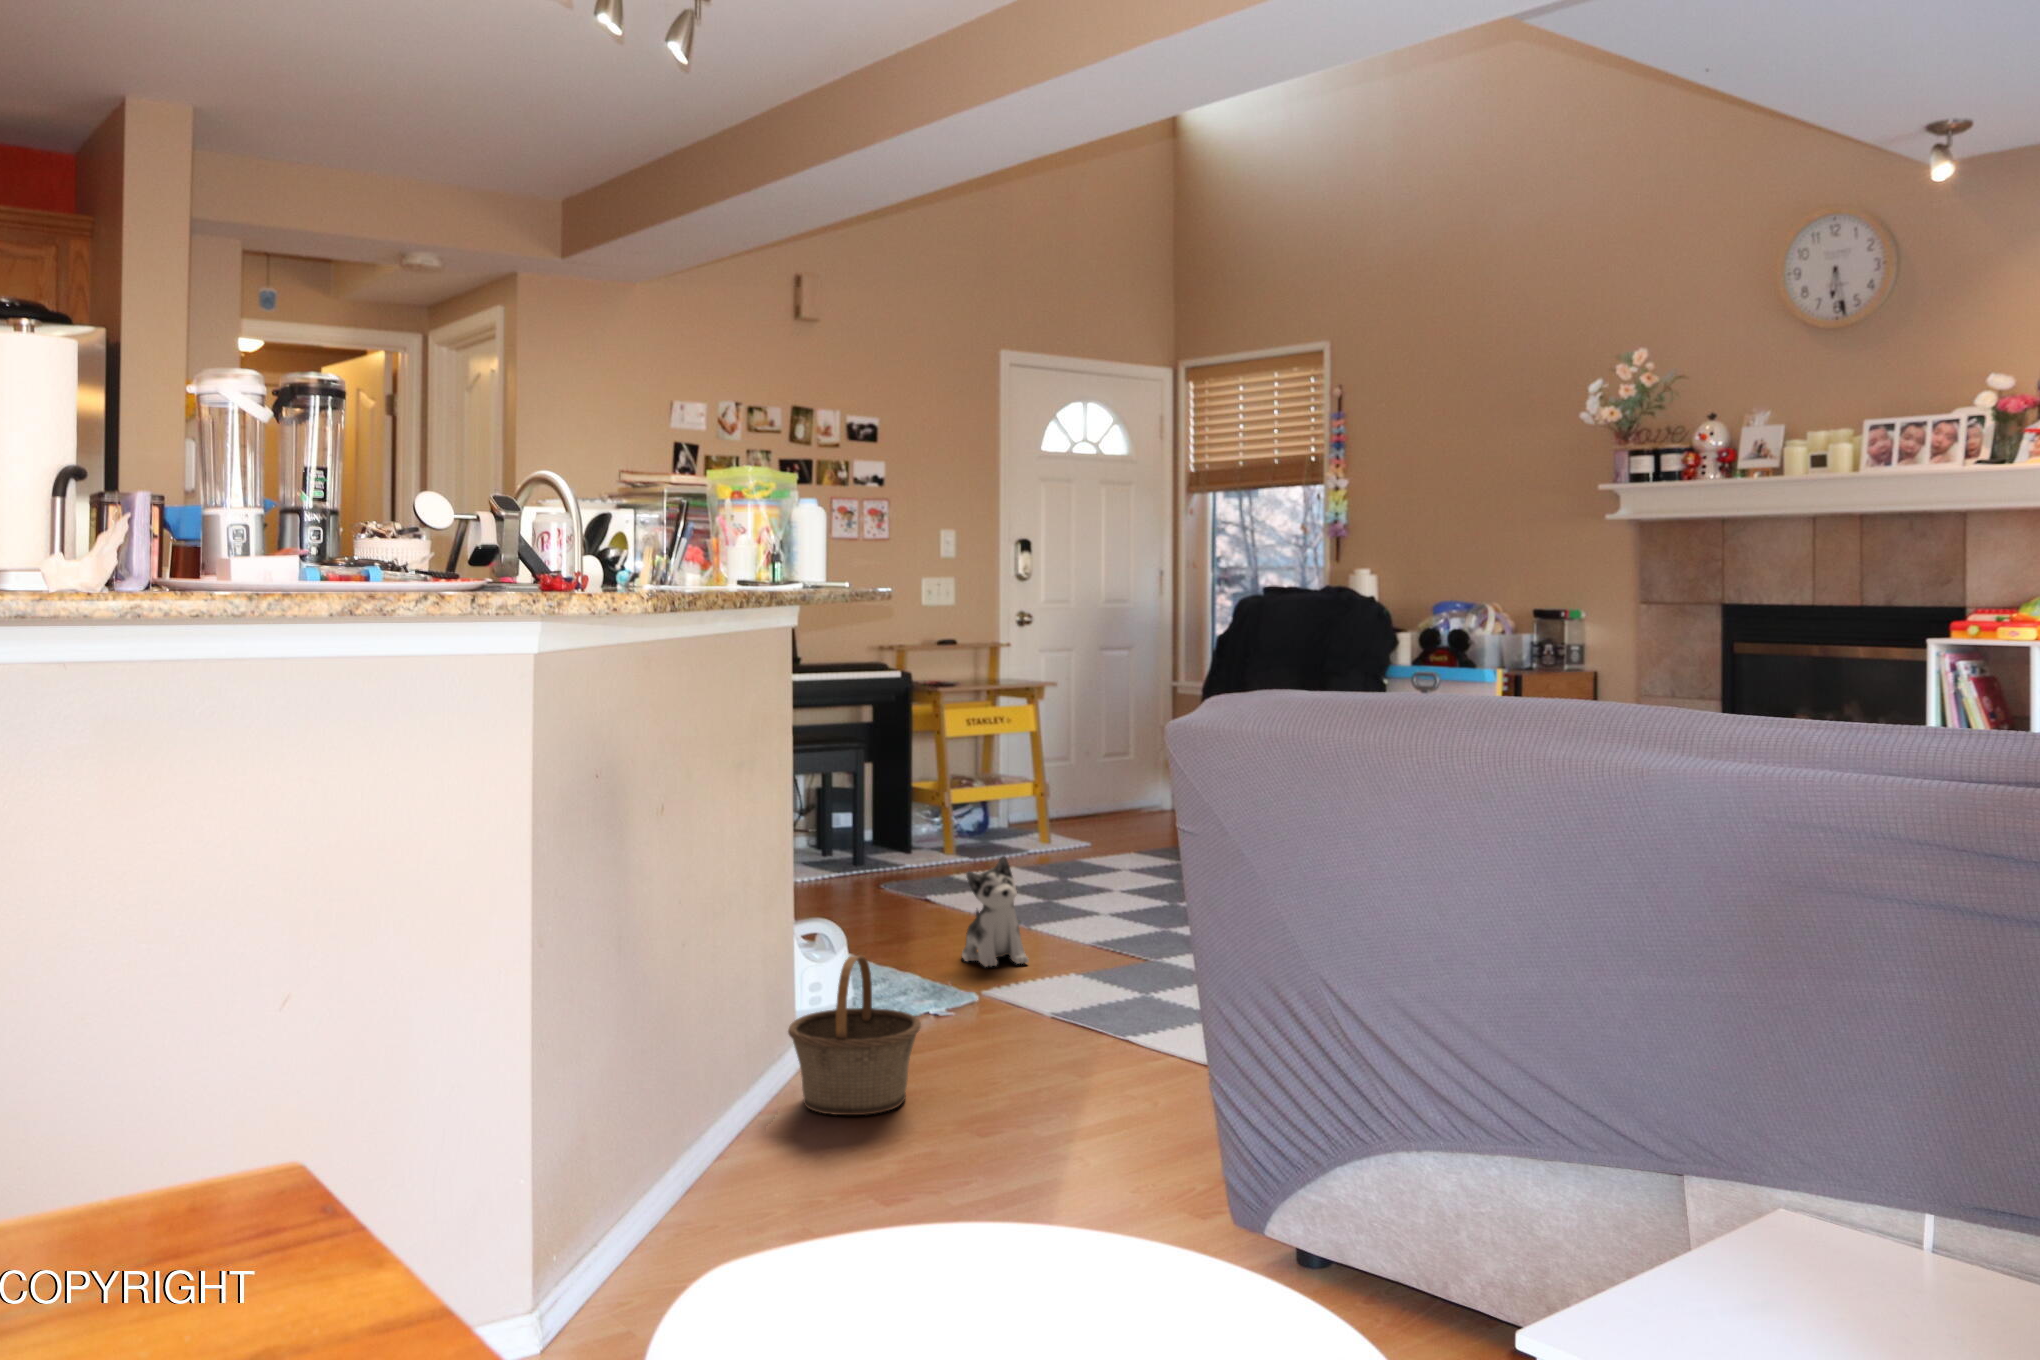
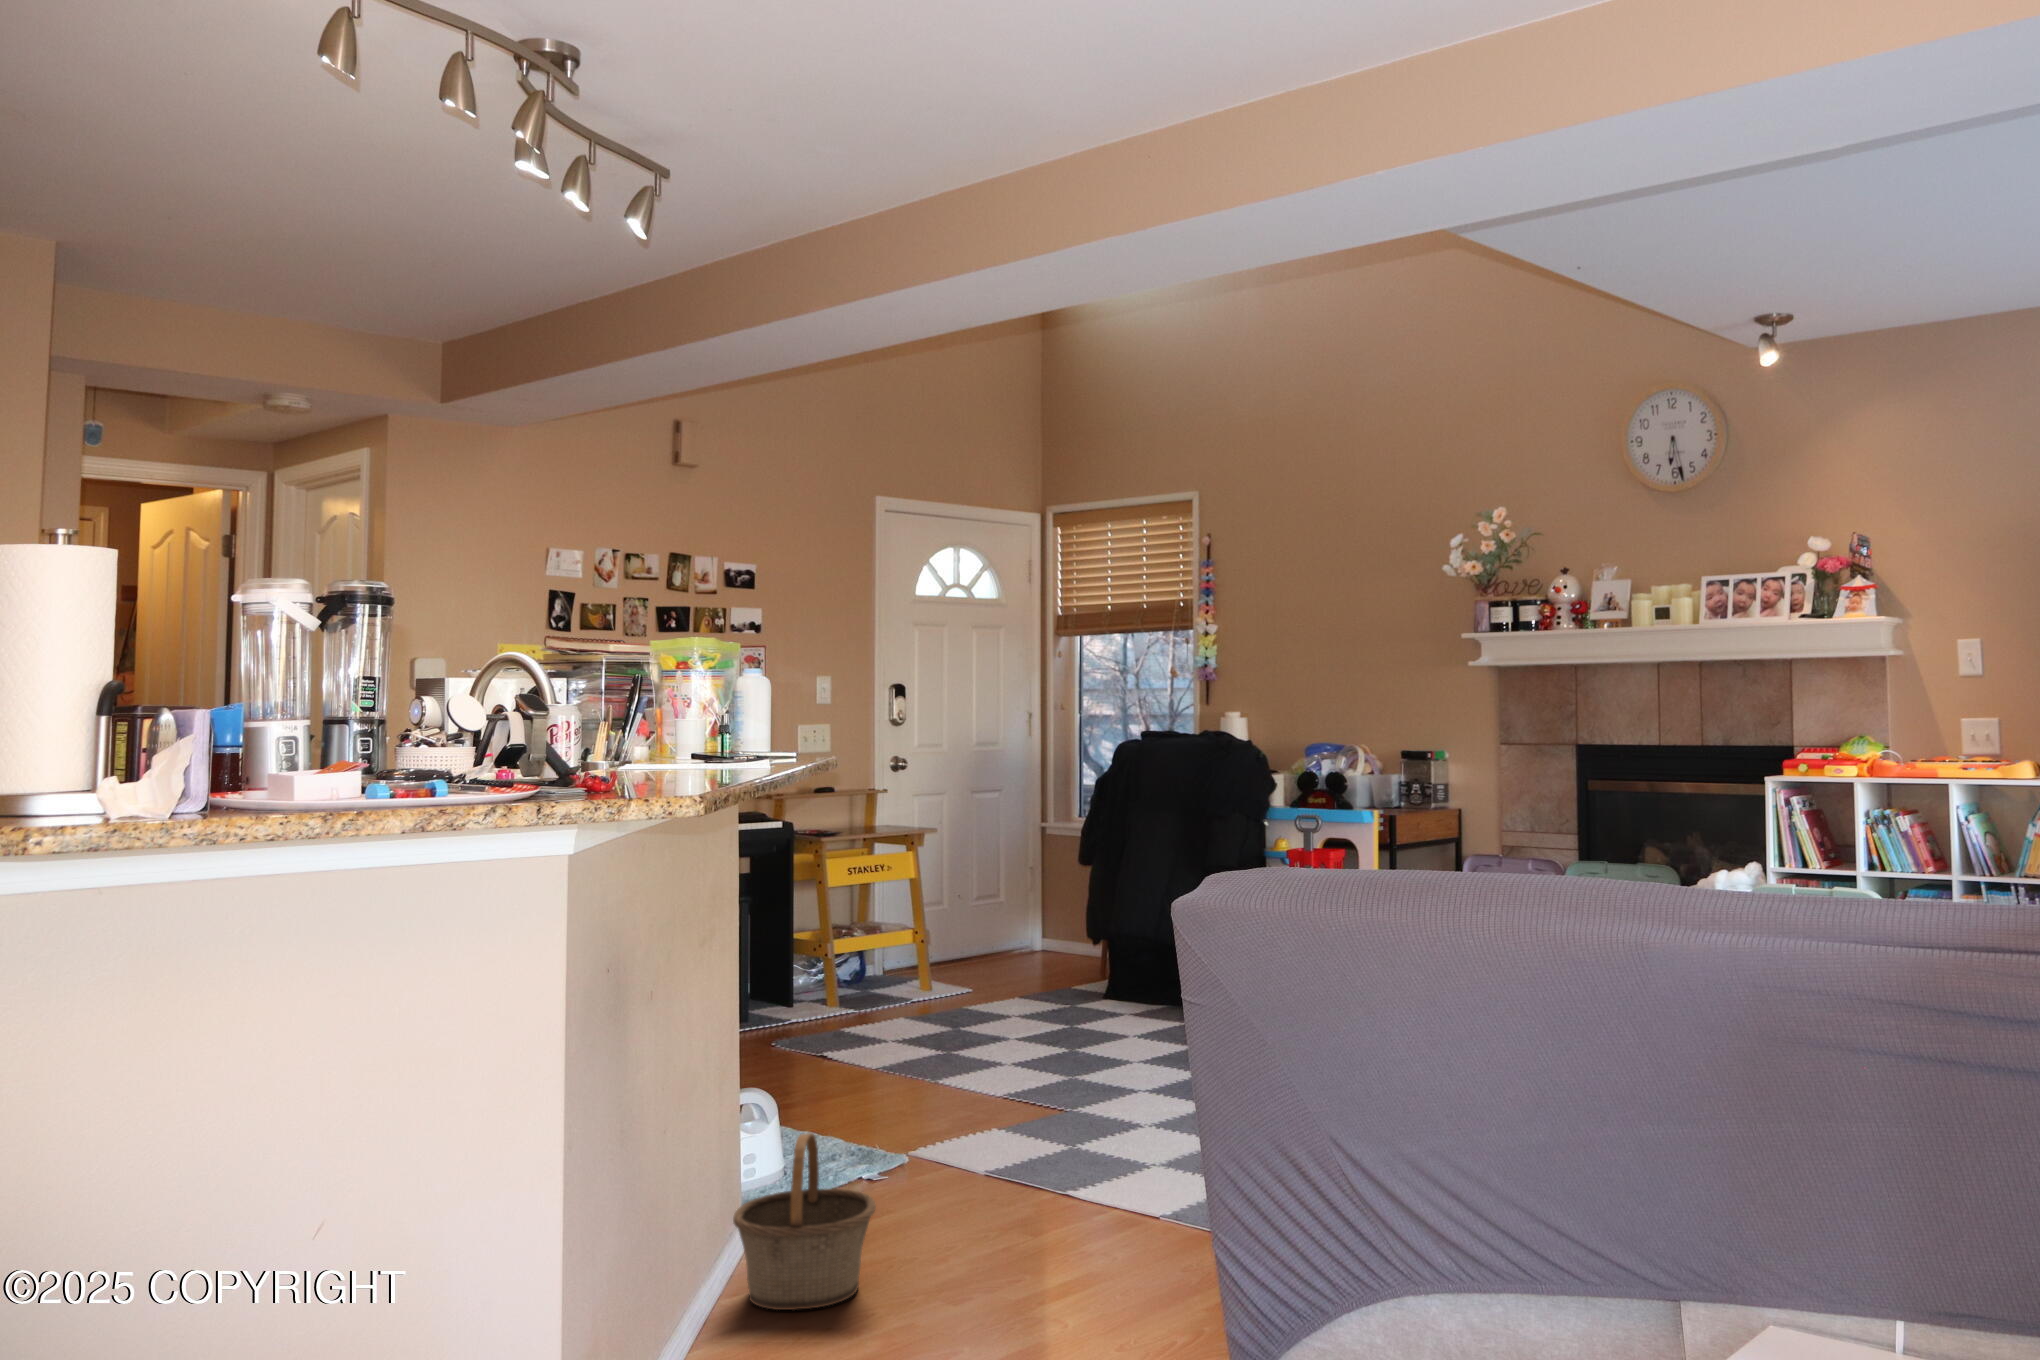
plush toy: present [962,856,1029,966] -> none [876,1012,947,1130]

